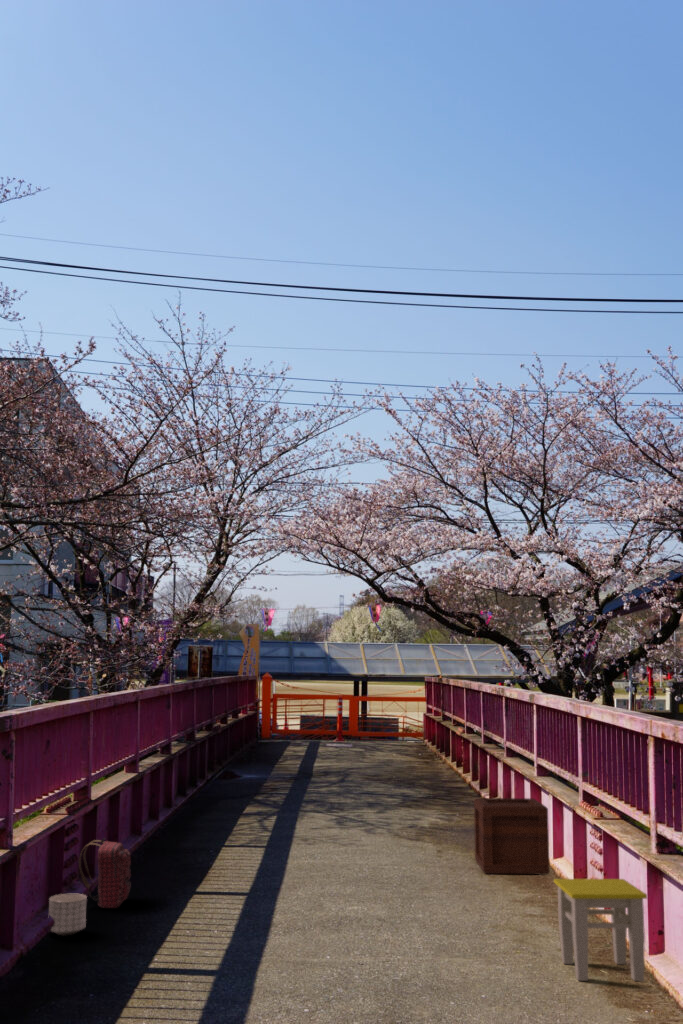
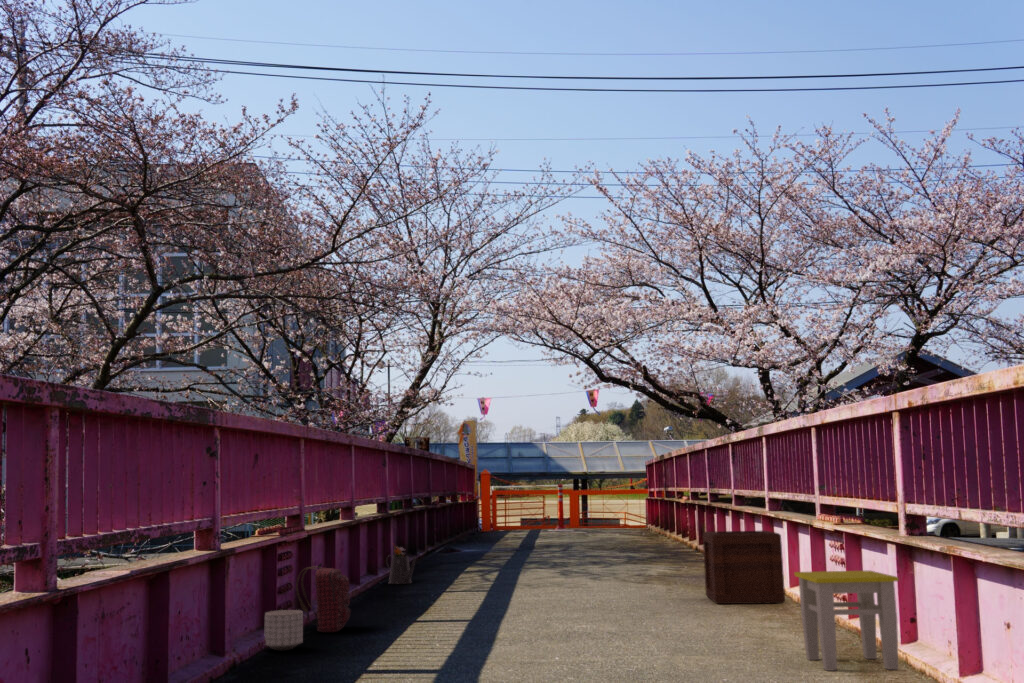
watering can: none [164,788,194,831] -> present [389,546,416,584]

